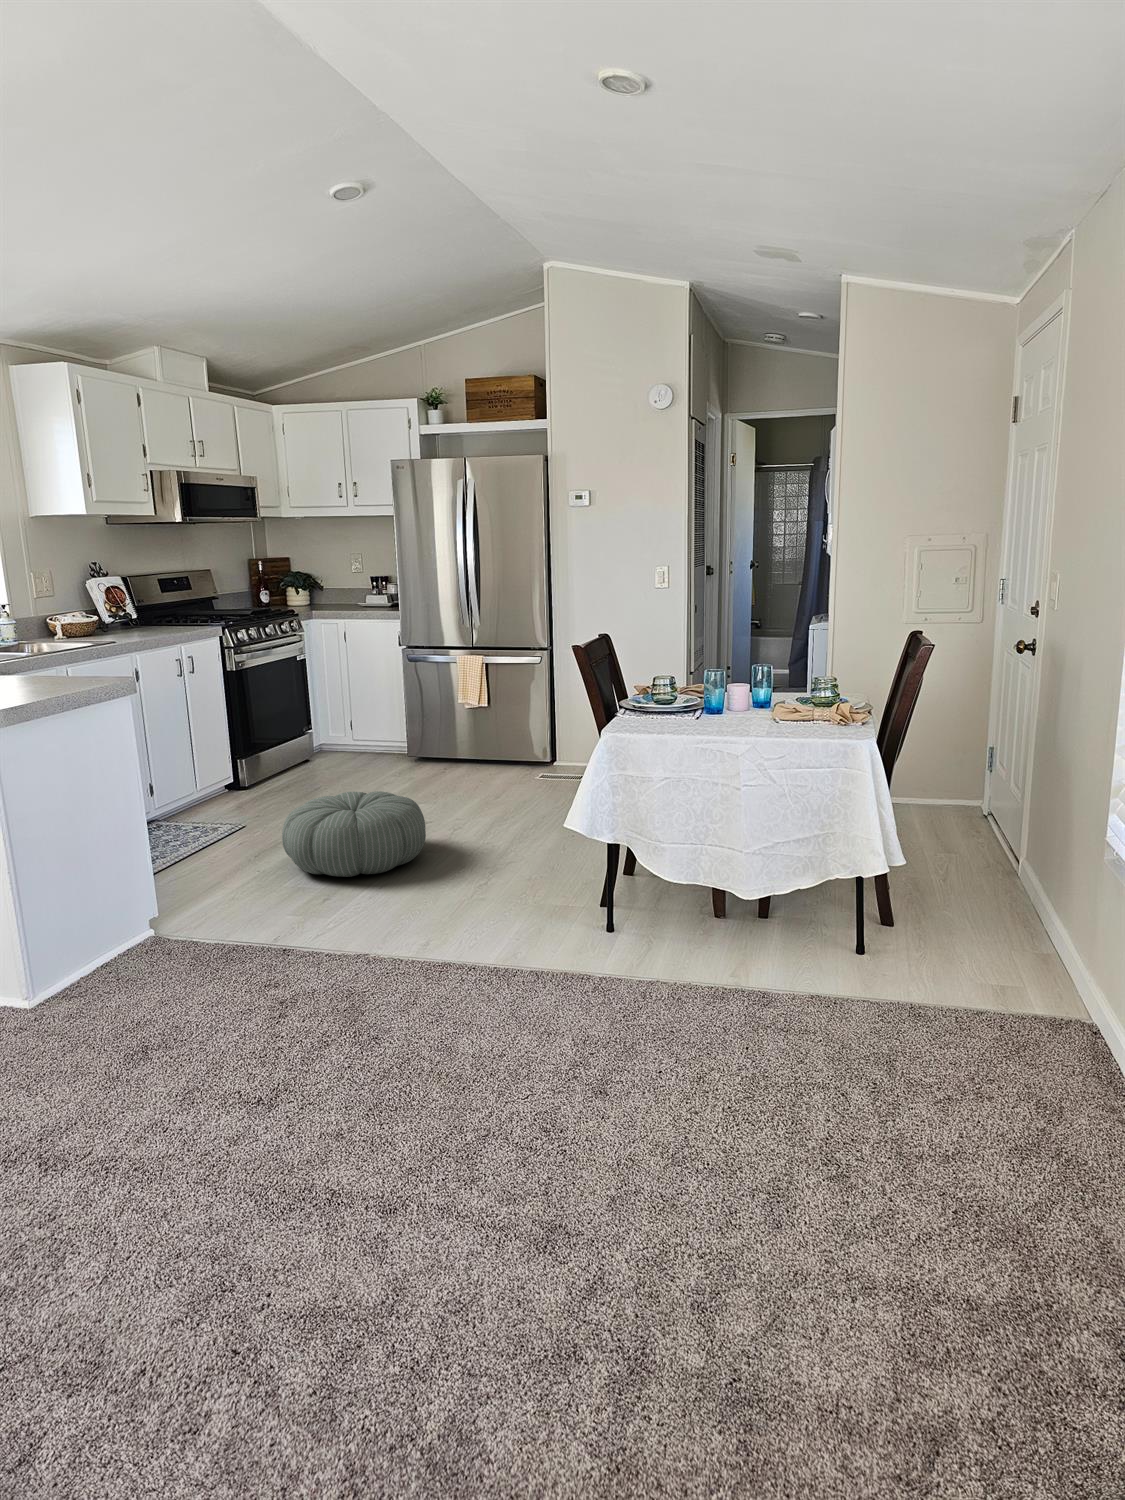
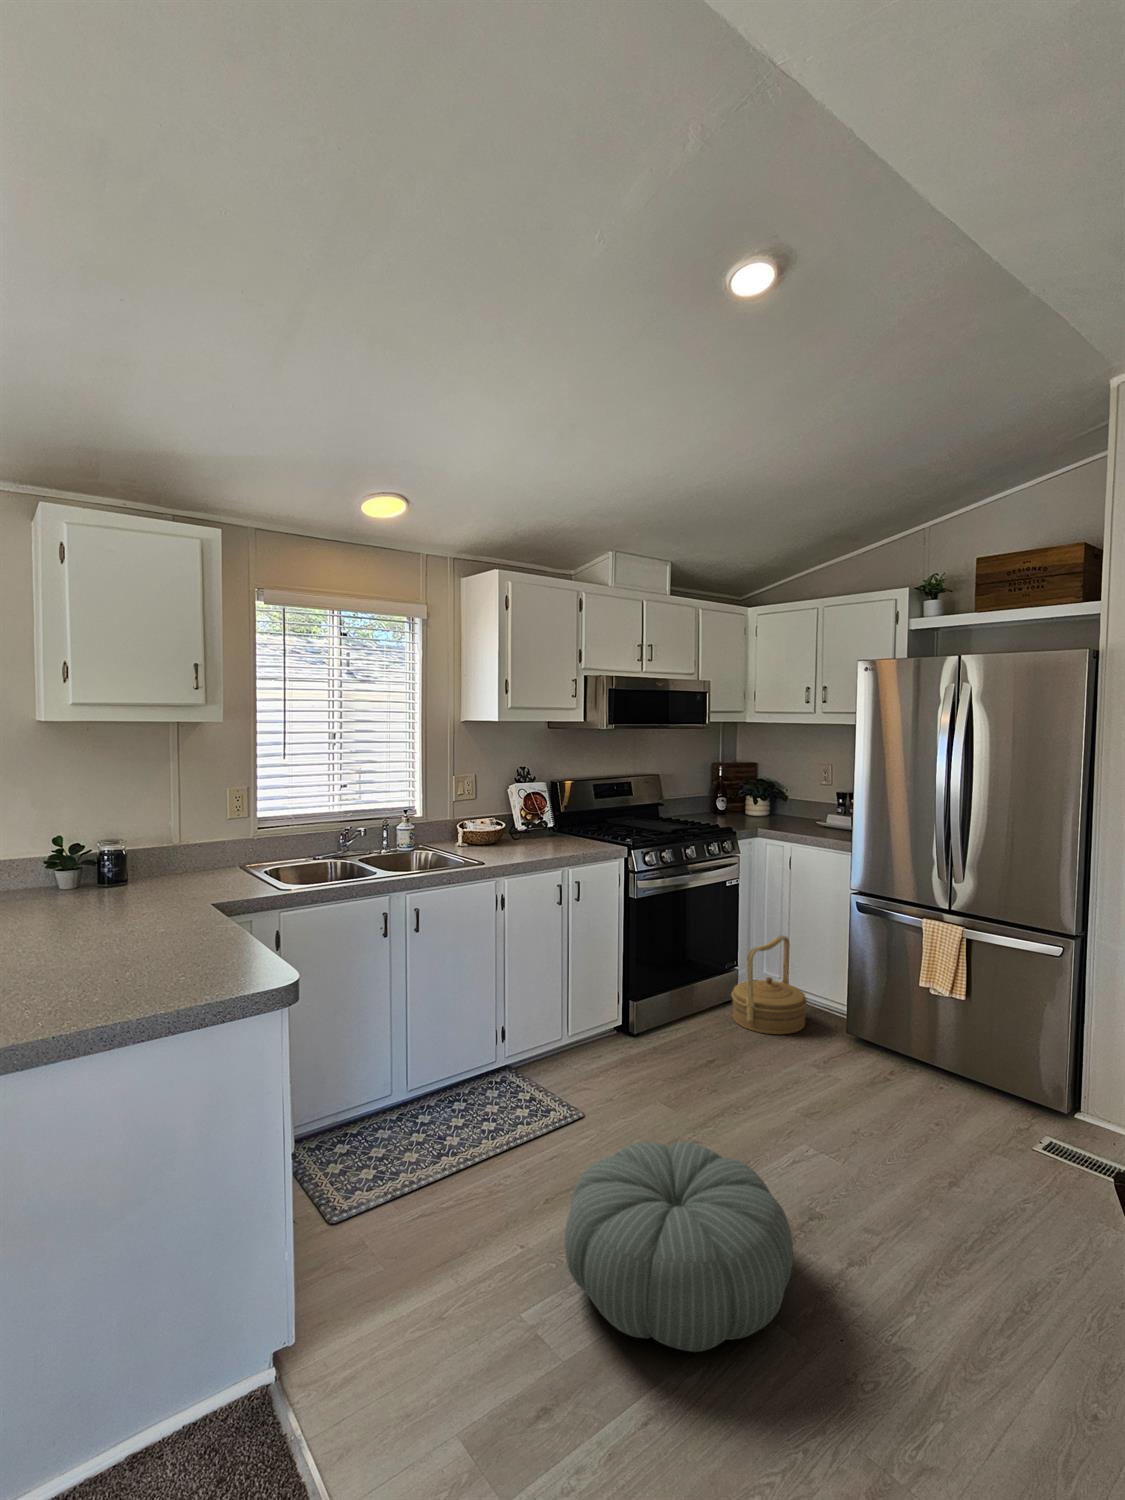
woven basket: none [311,697,372,772] -> present [732,936,807,1034]

